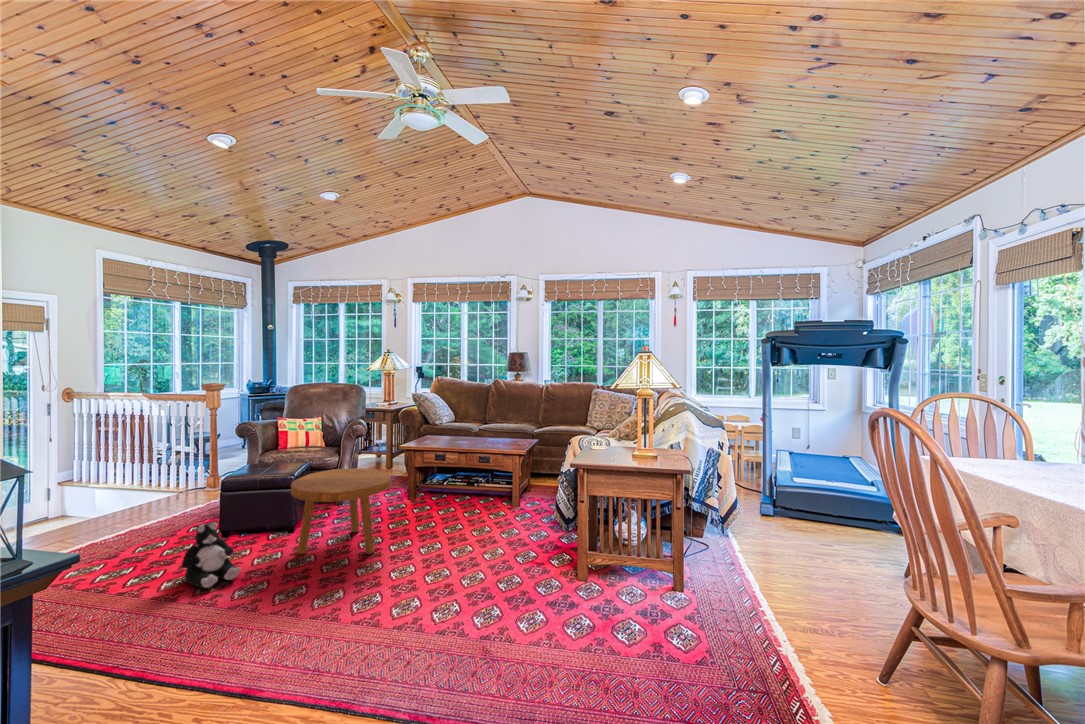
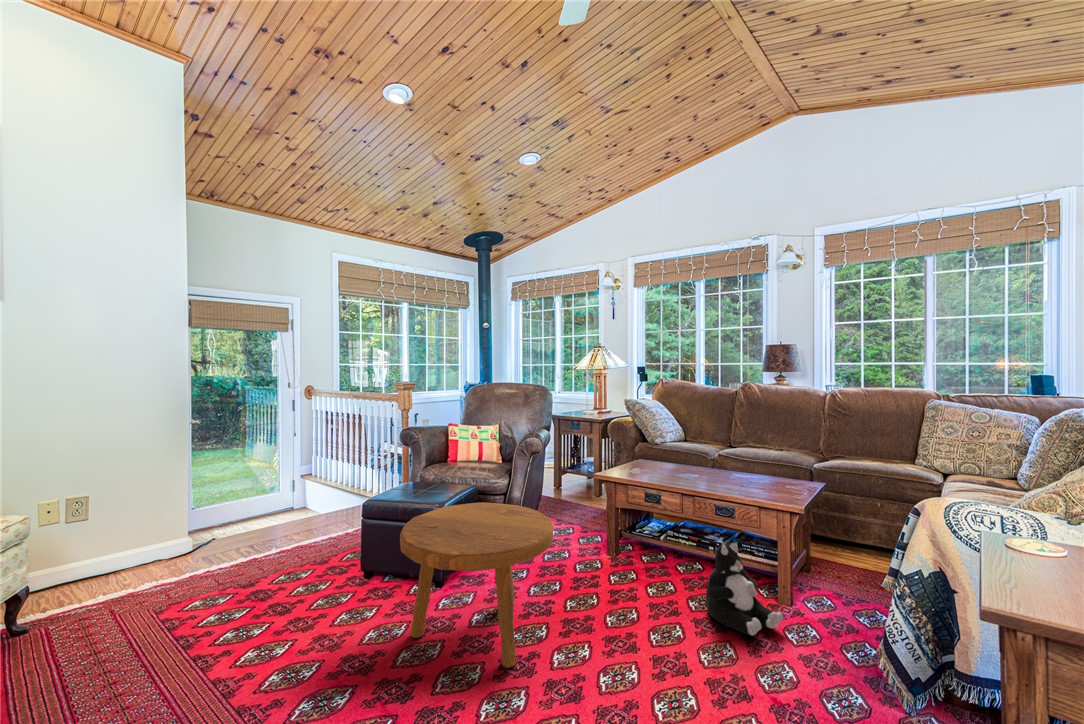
plush toy: present [182,522,241,588] -> present [706,542,783,636]

